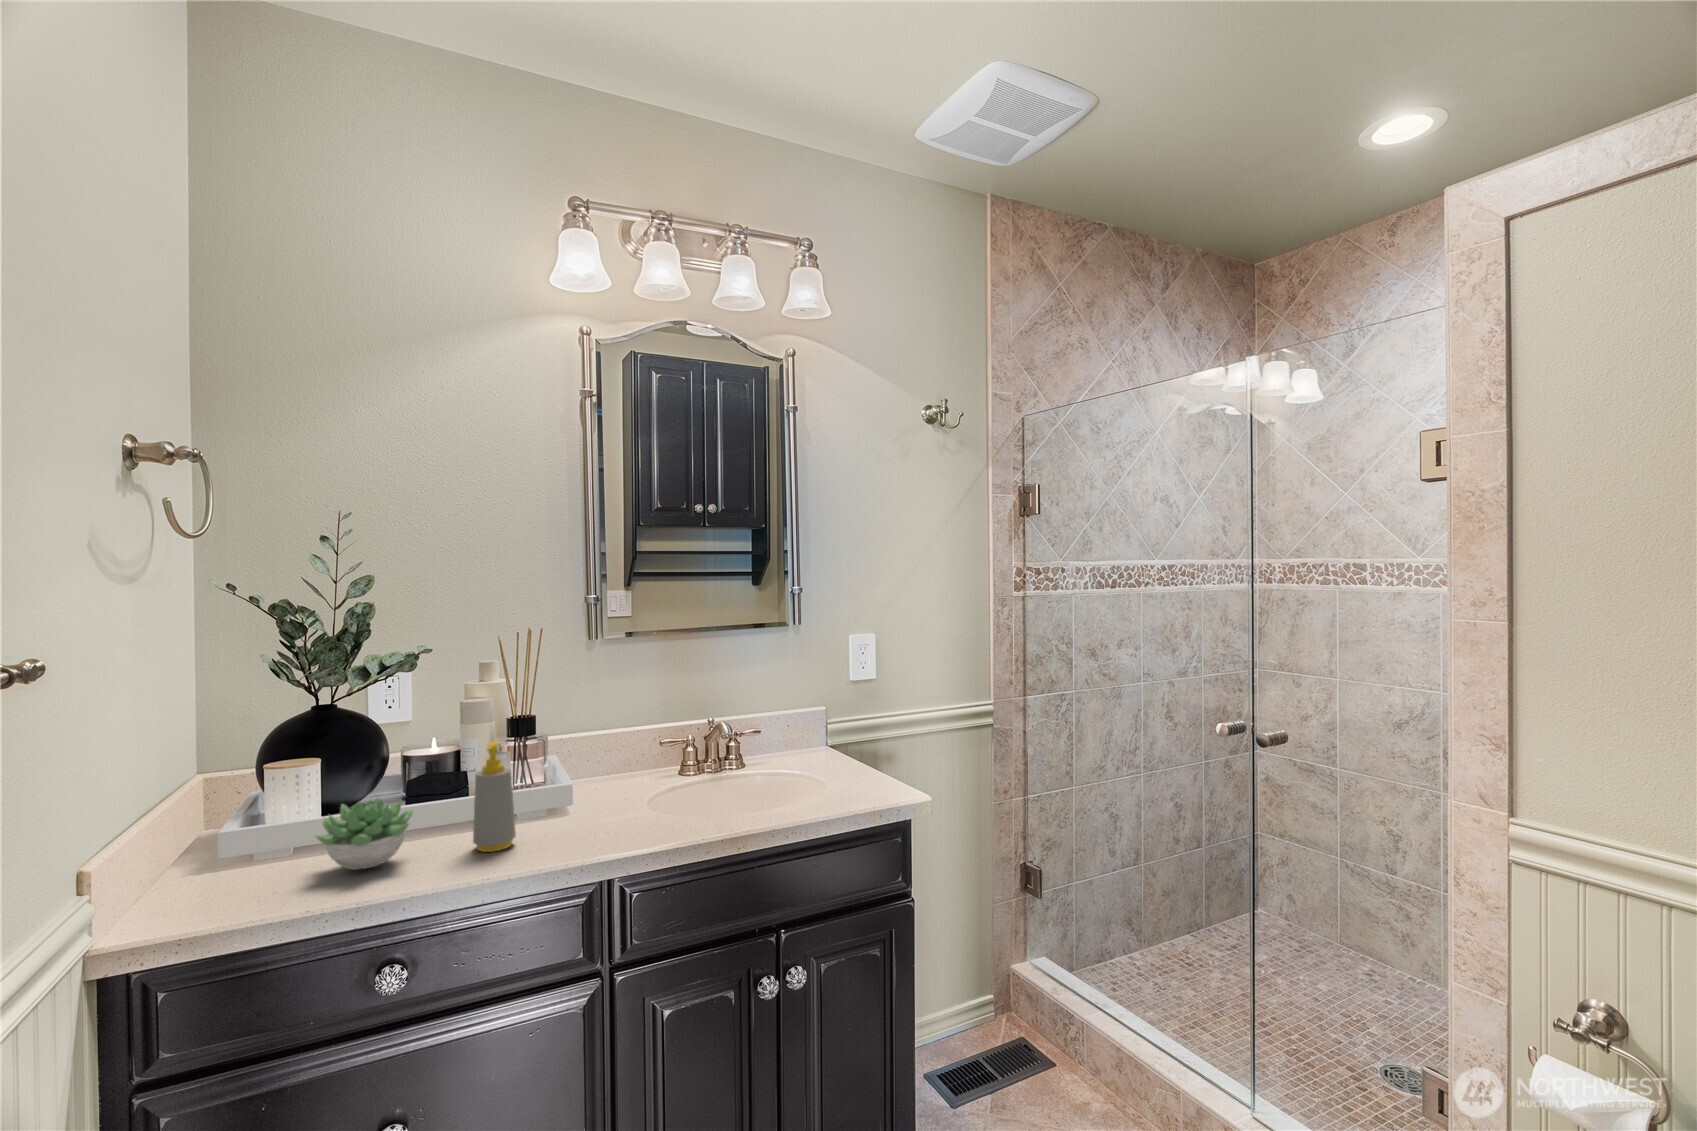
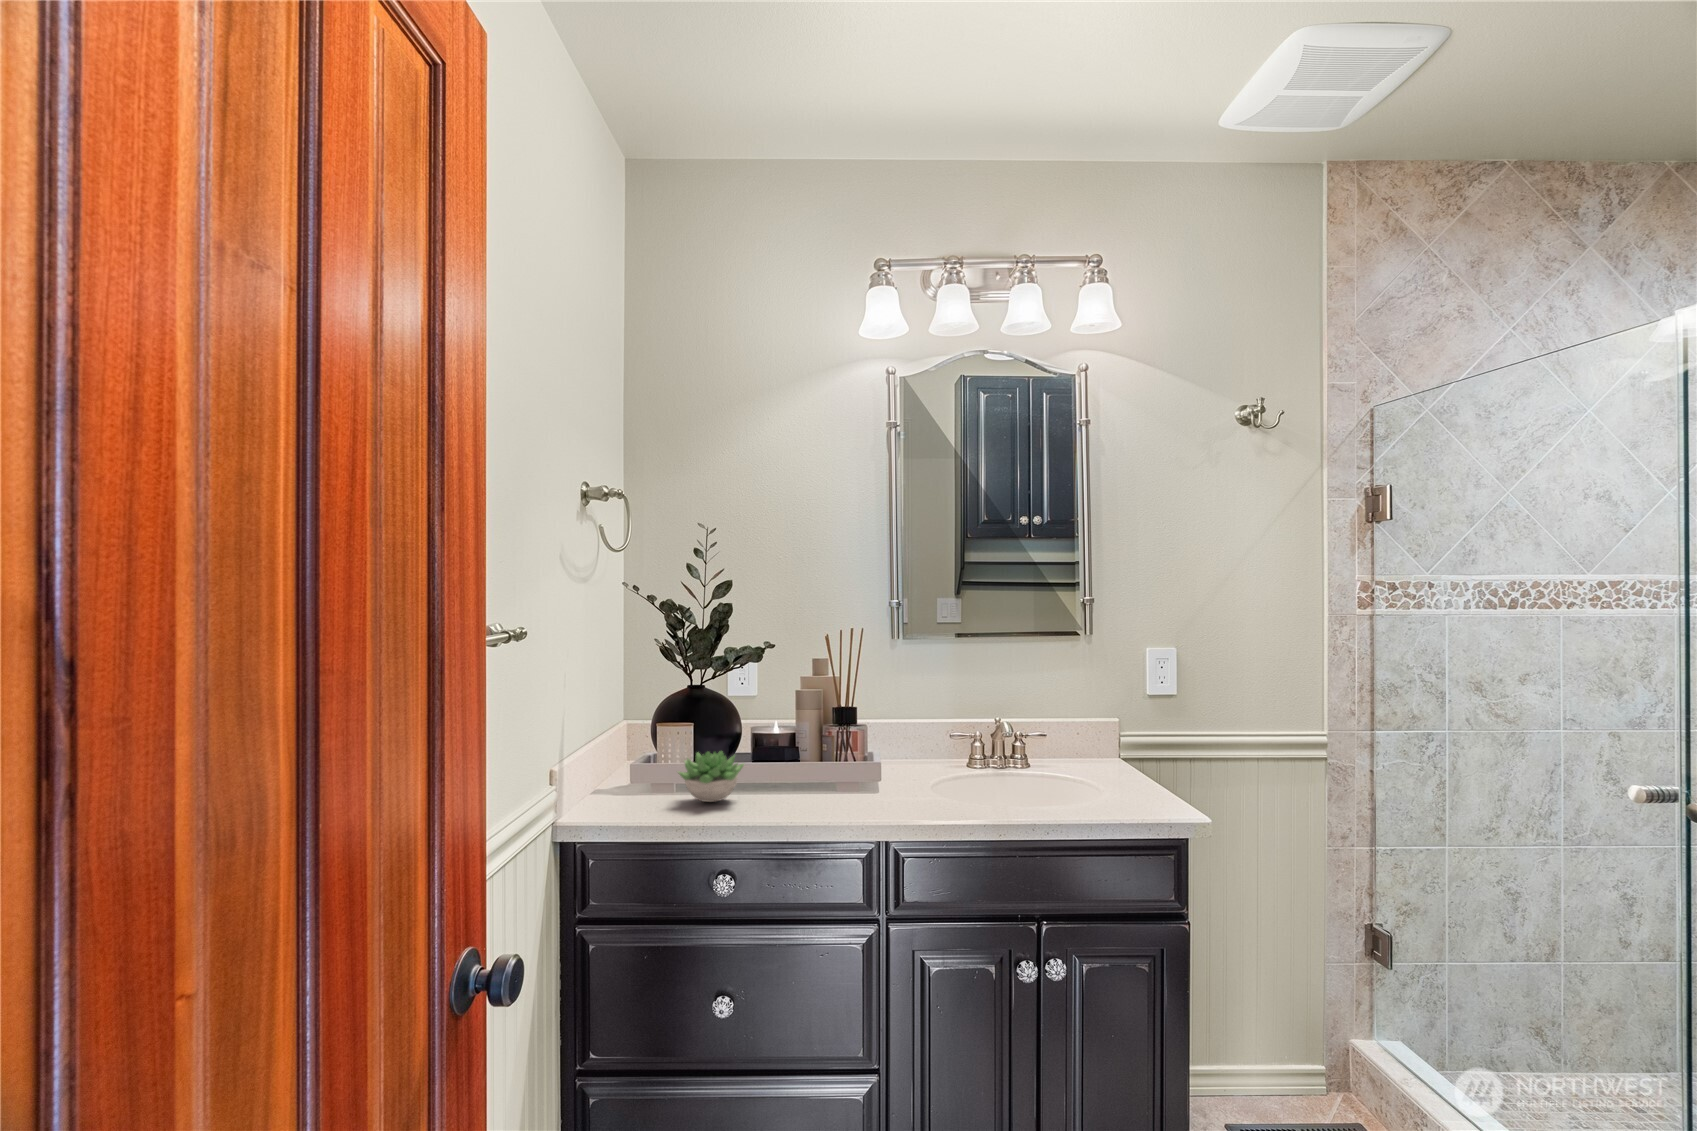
soap bottle: present [473,741,516,852] -> none [784,716,816,804]

